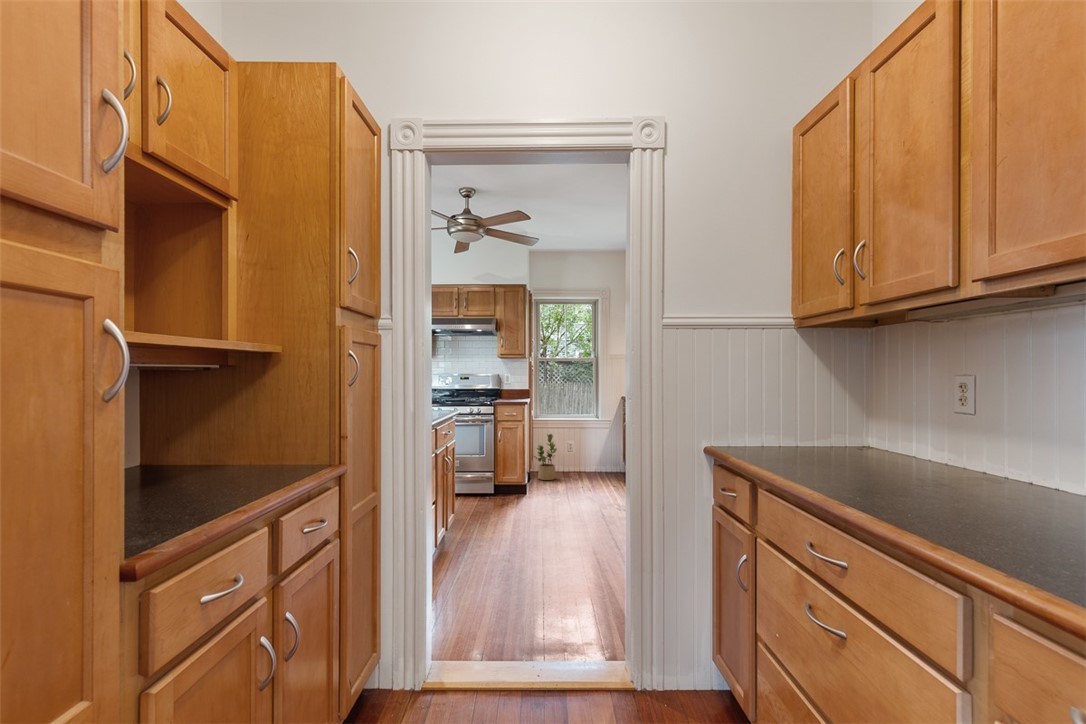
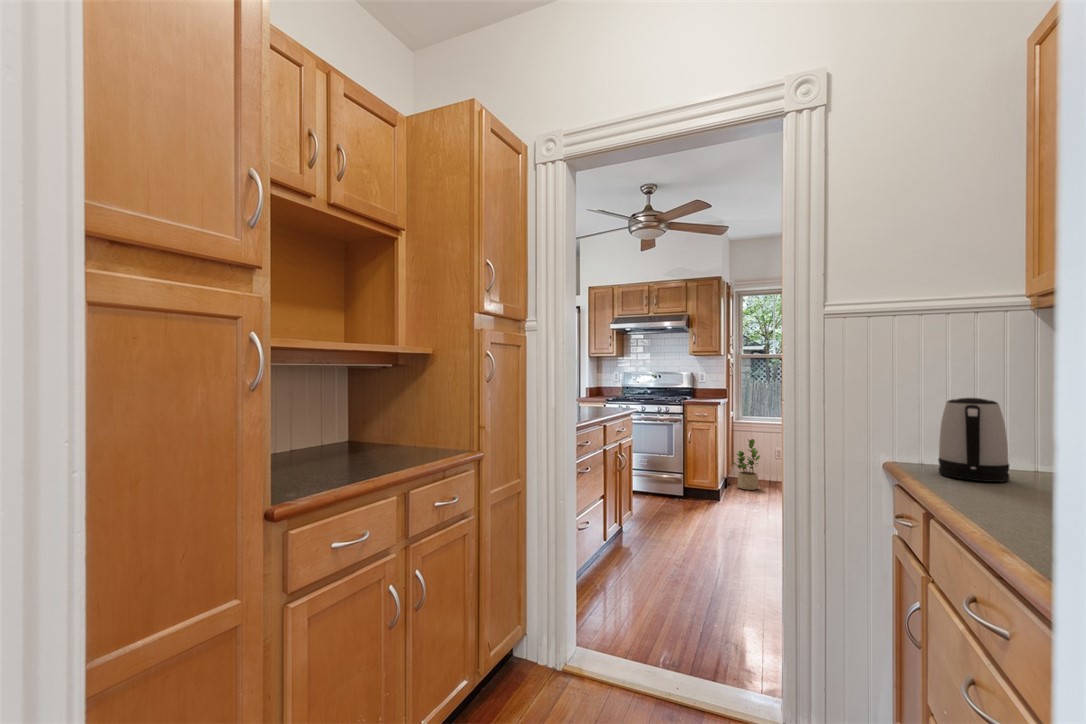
kettle: none [746,392,791,455] -> present [938,398,1010,482]

